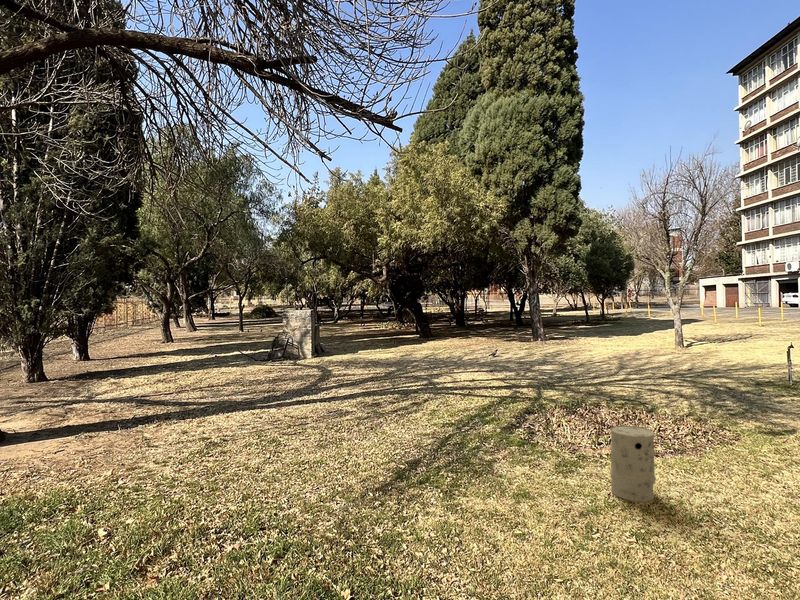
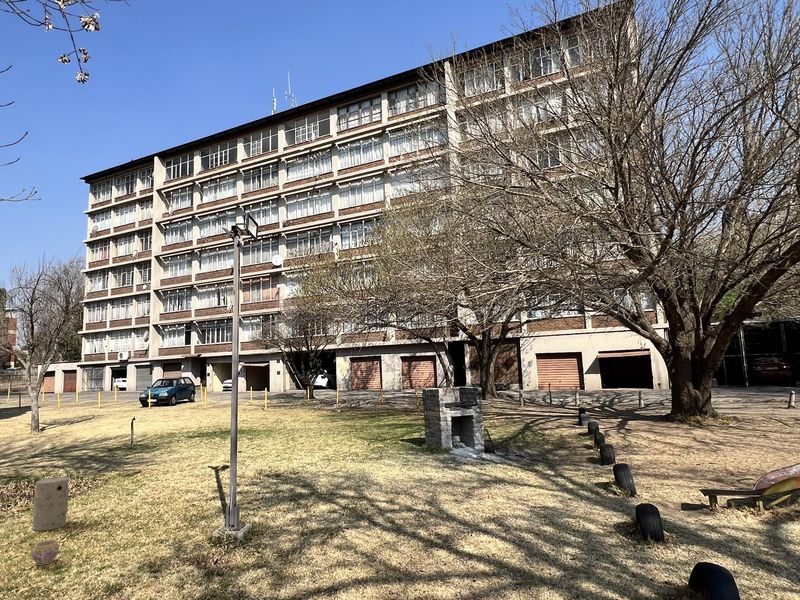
planter: none [573,534,610,577] -> present [32,540,59,566]

